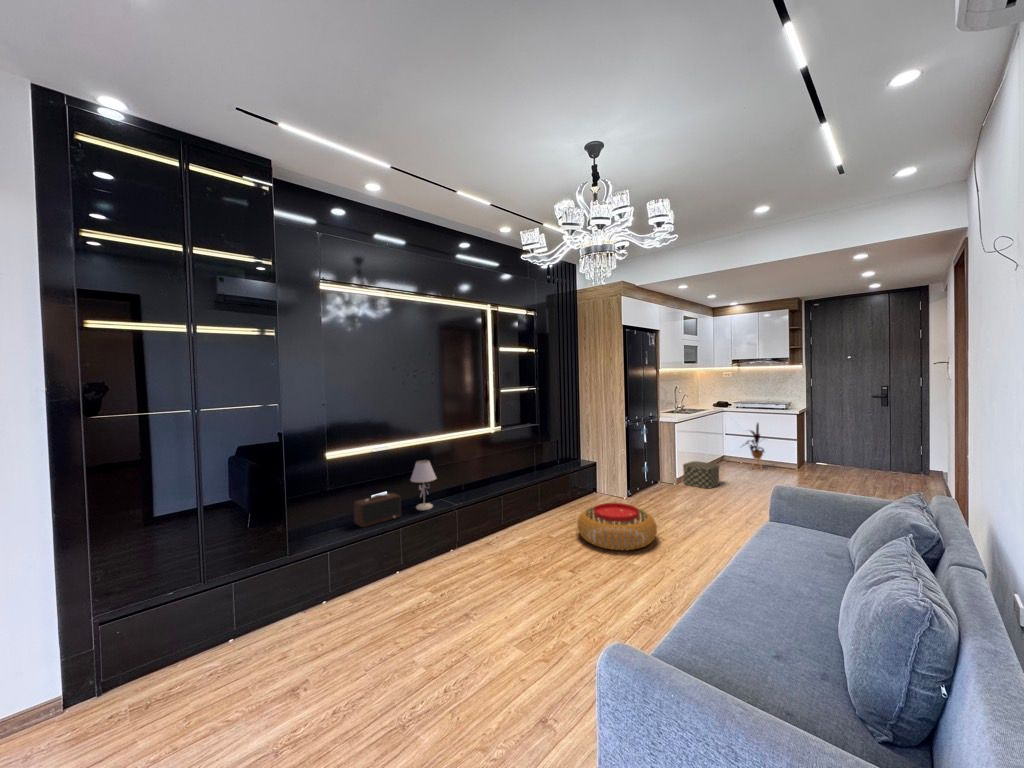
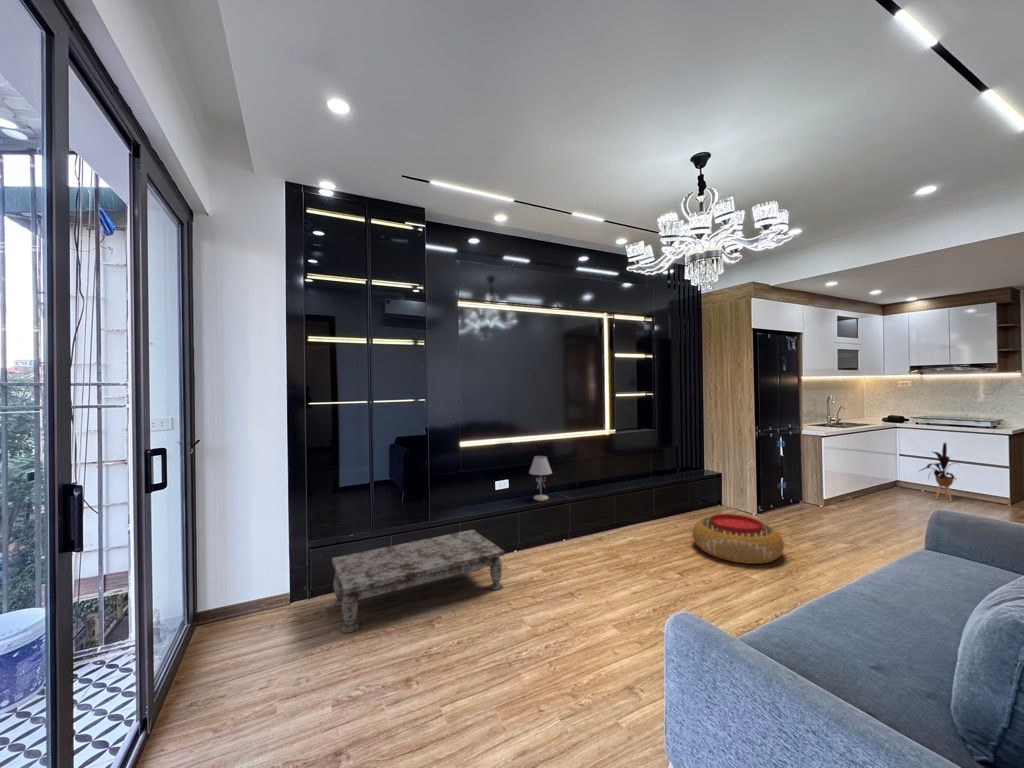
storage box: present [683,461,719,488] -> none [833,483,883,515]
speaker: present [354,493,401,527] -> none [481,482,520,508]
coffee table: none [138,556,388,738] -> present [332,530,505,633]

